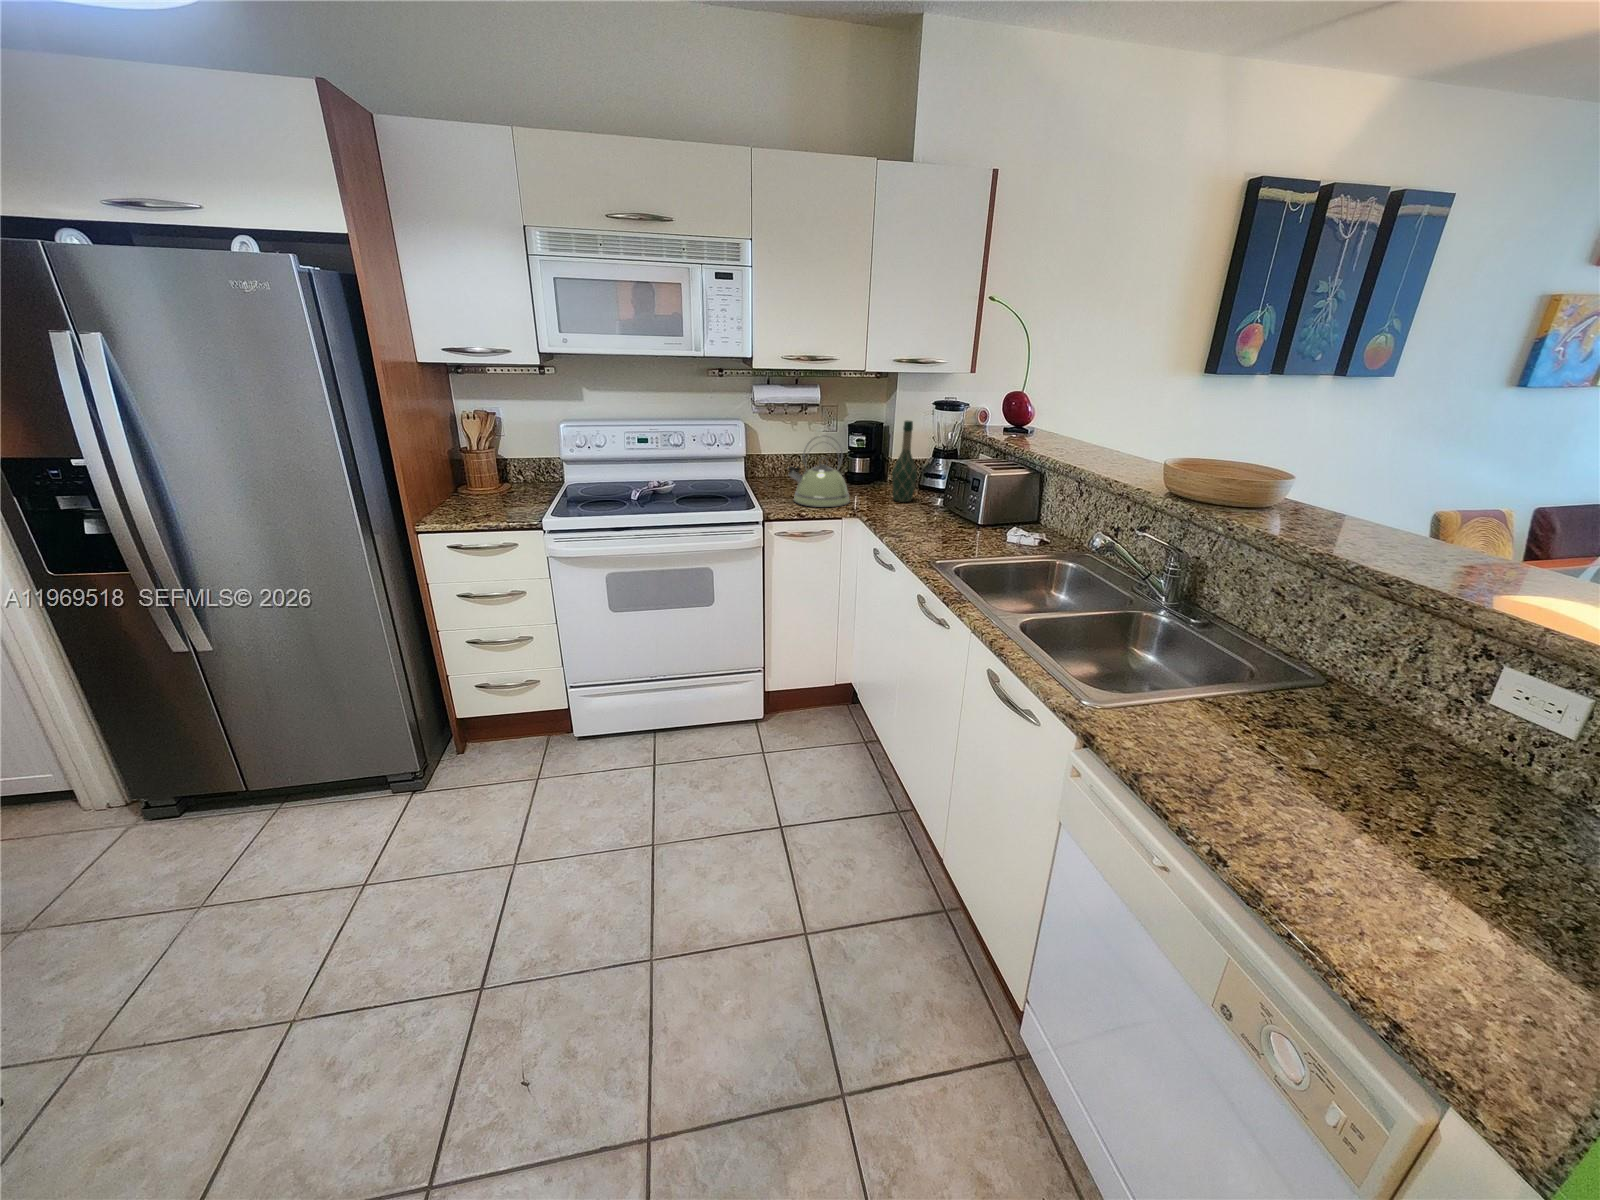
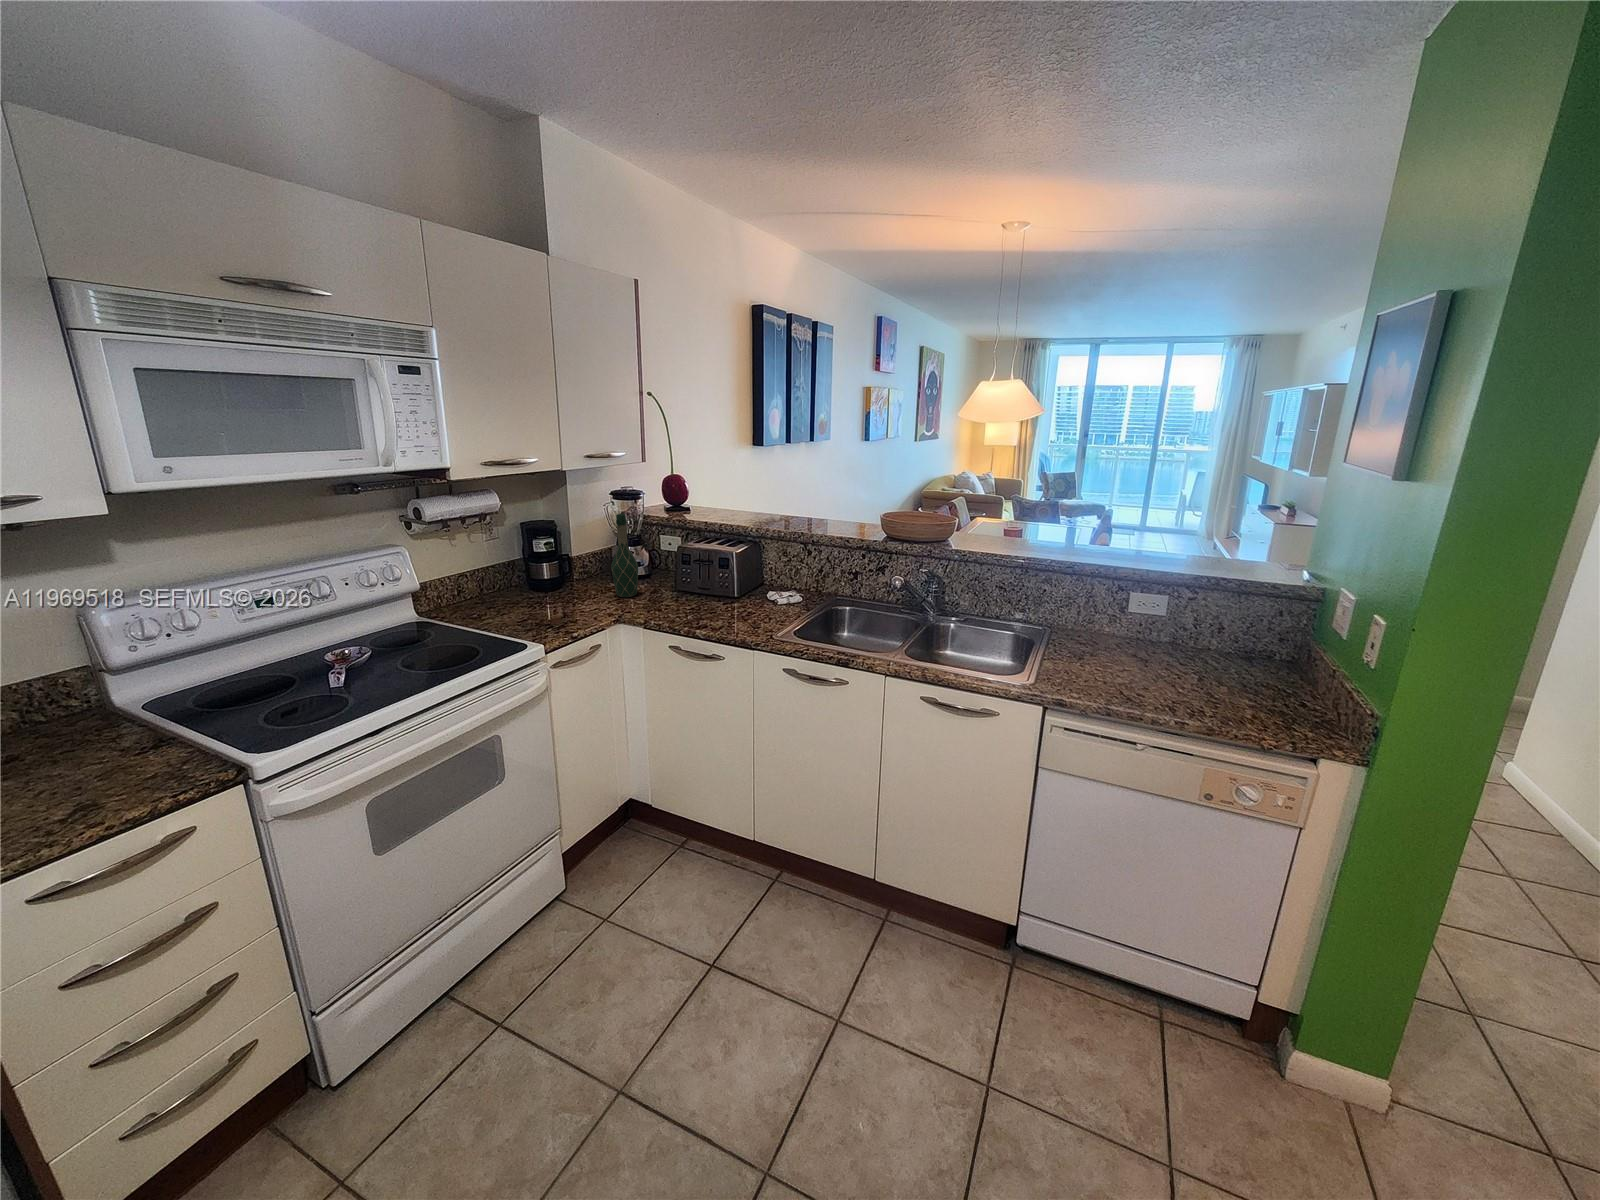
kettle: present [787,435,850,507] -> none [513,544,588,628]

